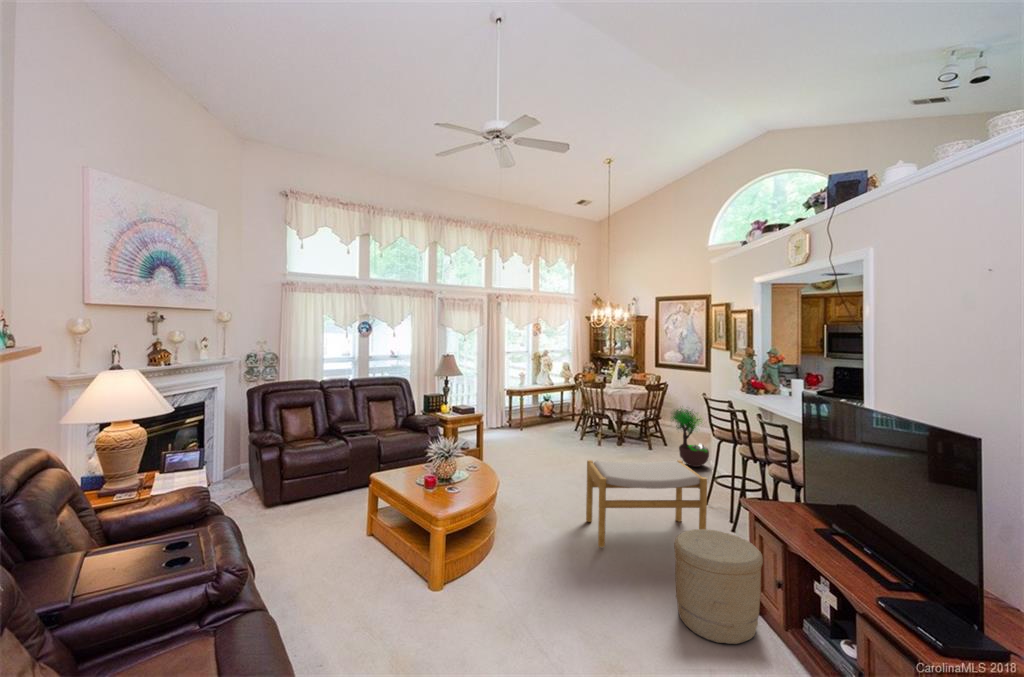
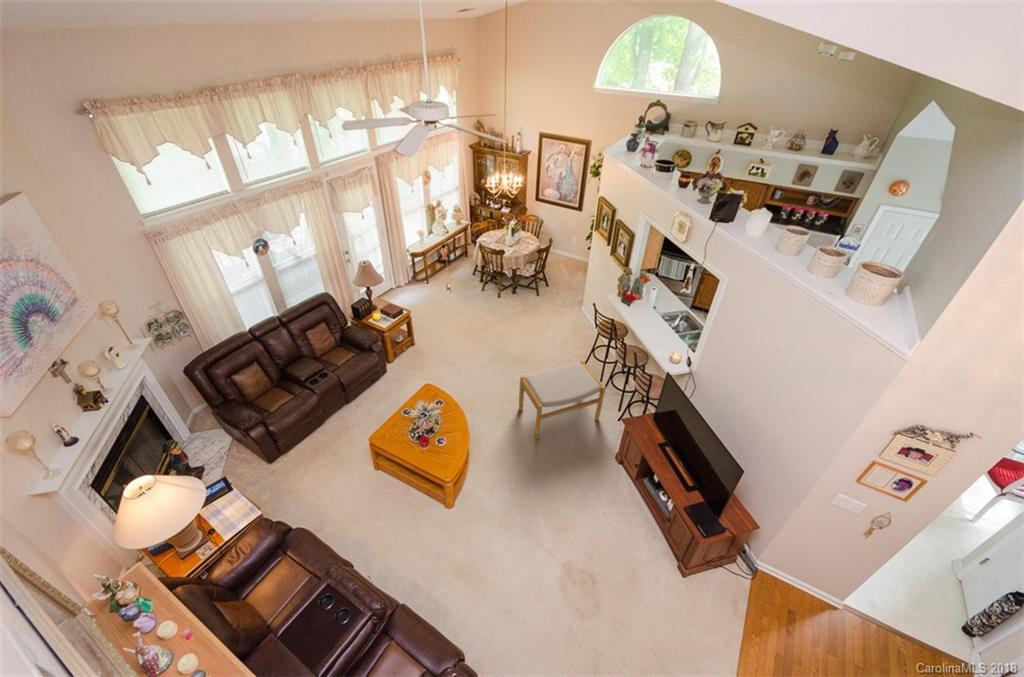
potted tree: present [672,408,709,467] -> none [560,273,588,319]
basket: present [674,529,763,644] -> none [595,446,647,509]

